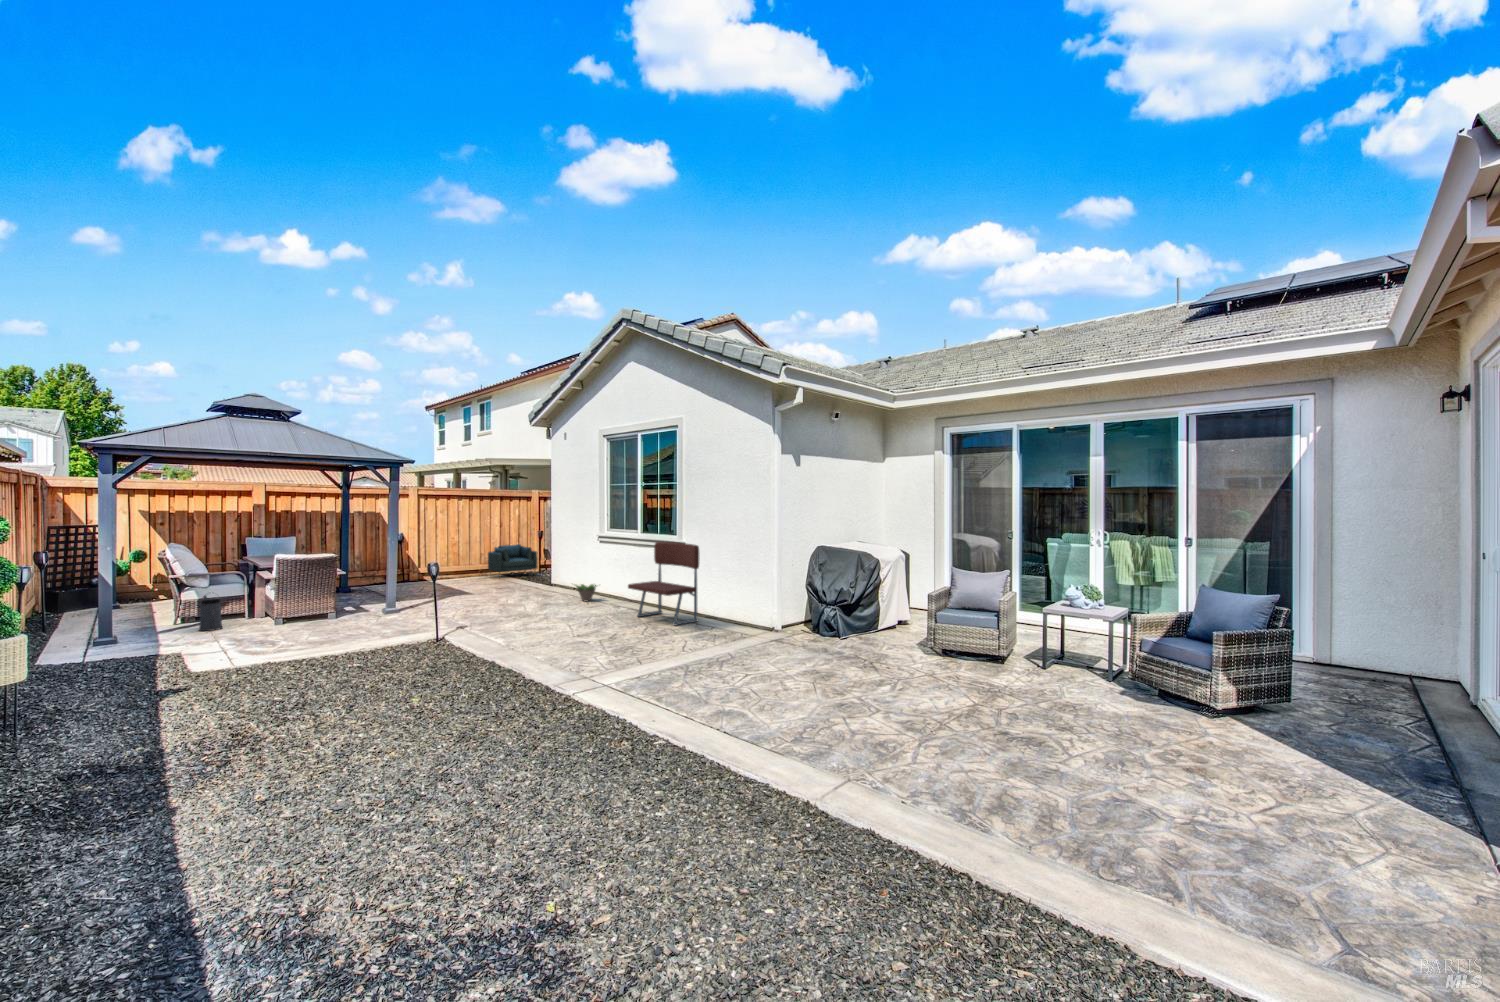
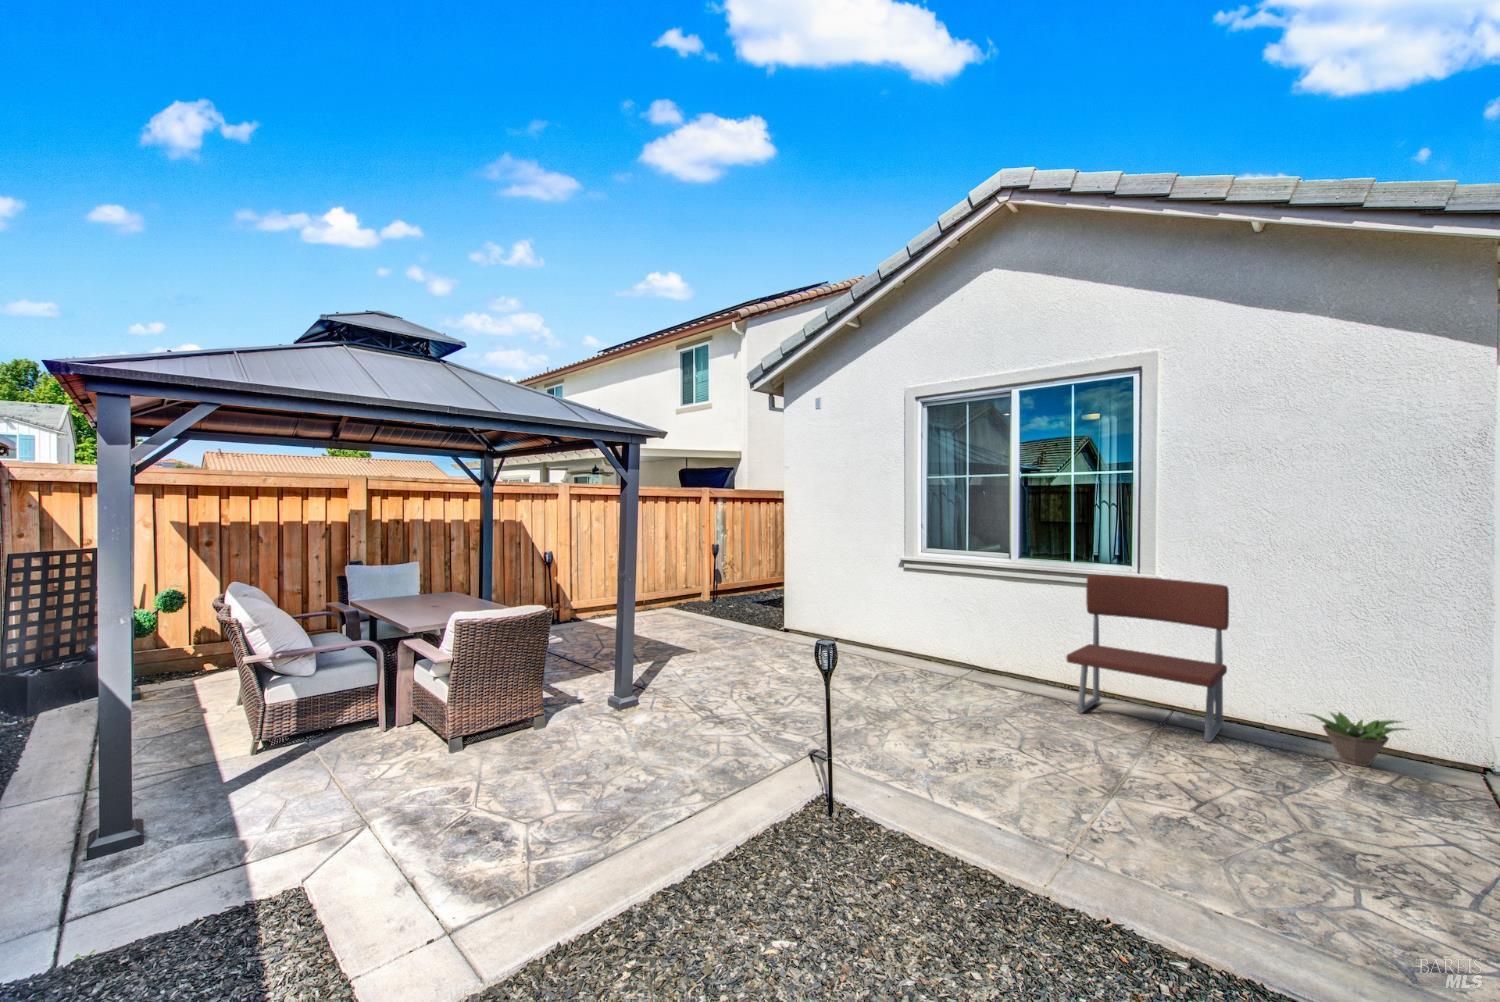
armchair: present [488,544,538,573] -> none [656,564,724,615]
decorative plant: present [575,584,596,601] -> present [1308,712,1407,766]
watering can: present [199,595,223,631] -> none [303,689,348,772]

